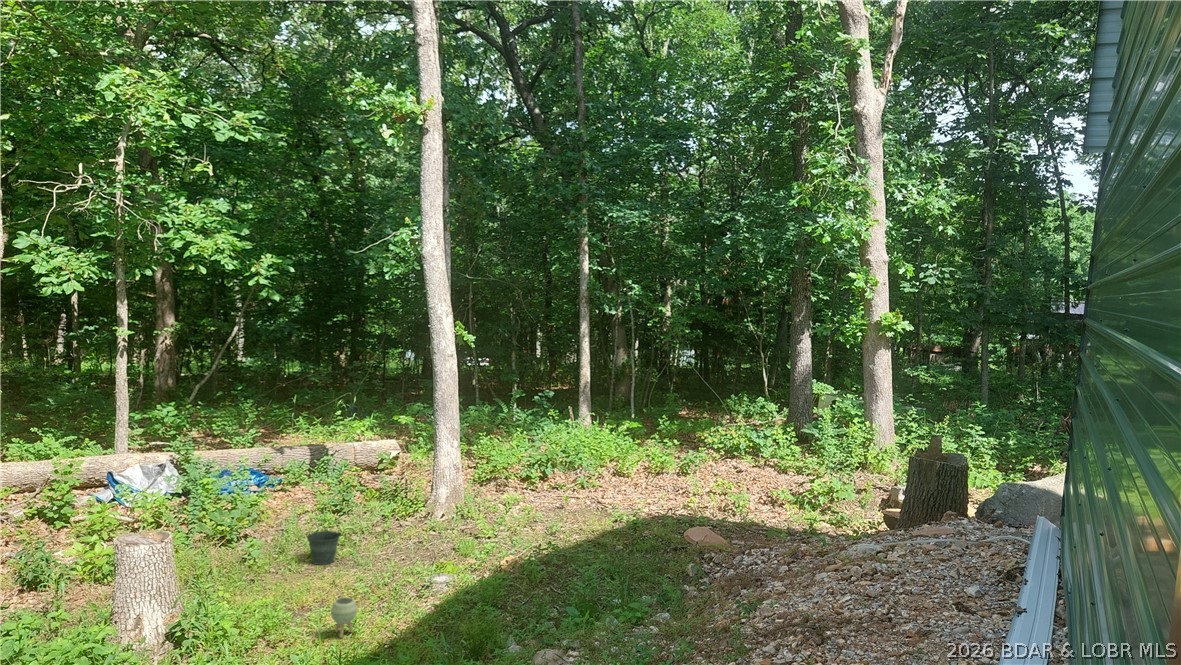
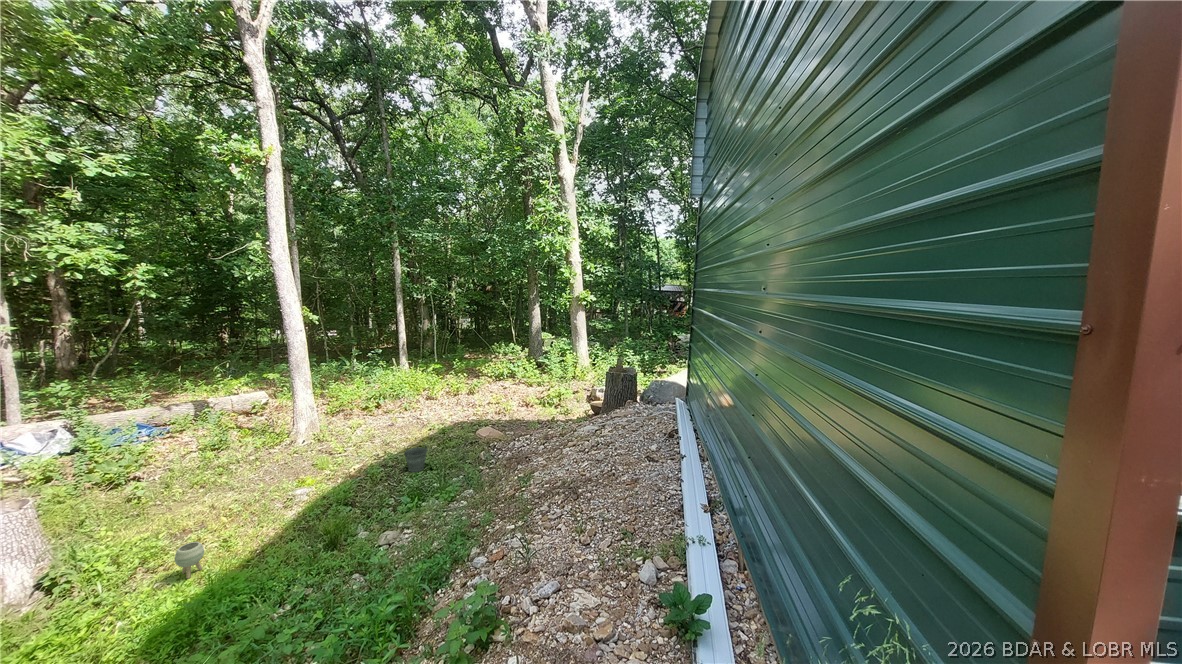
bucket: present [307,531,341,565] -> present [404,441,427,472]

